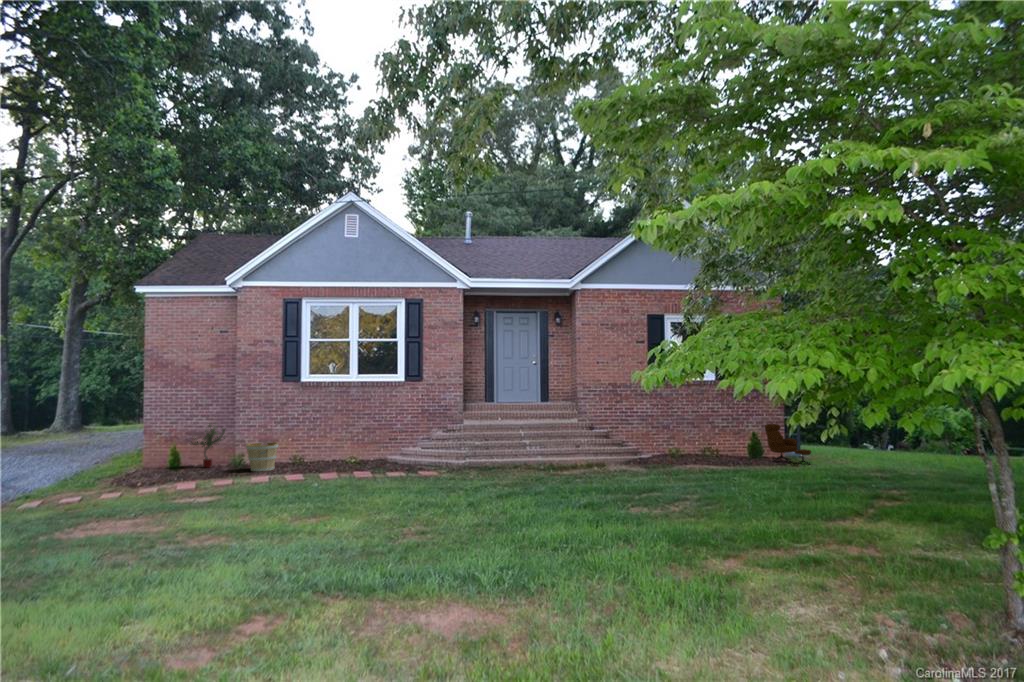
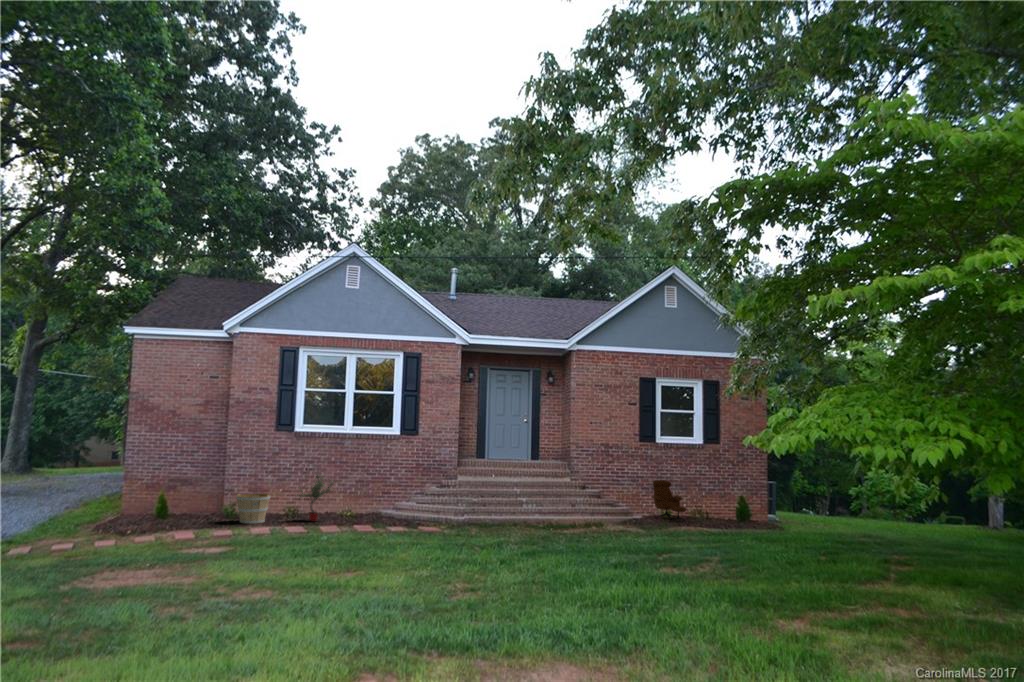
potted tree: present [192,424,225,468] -> present [297,476,334,522]
lounge chair: present [765,424,811,464] -> present [652,480,686,521]

